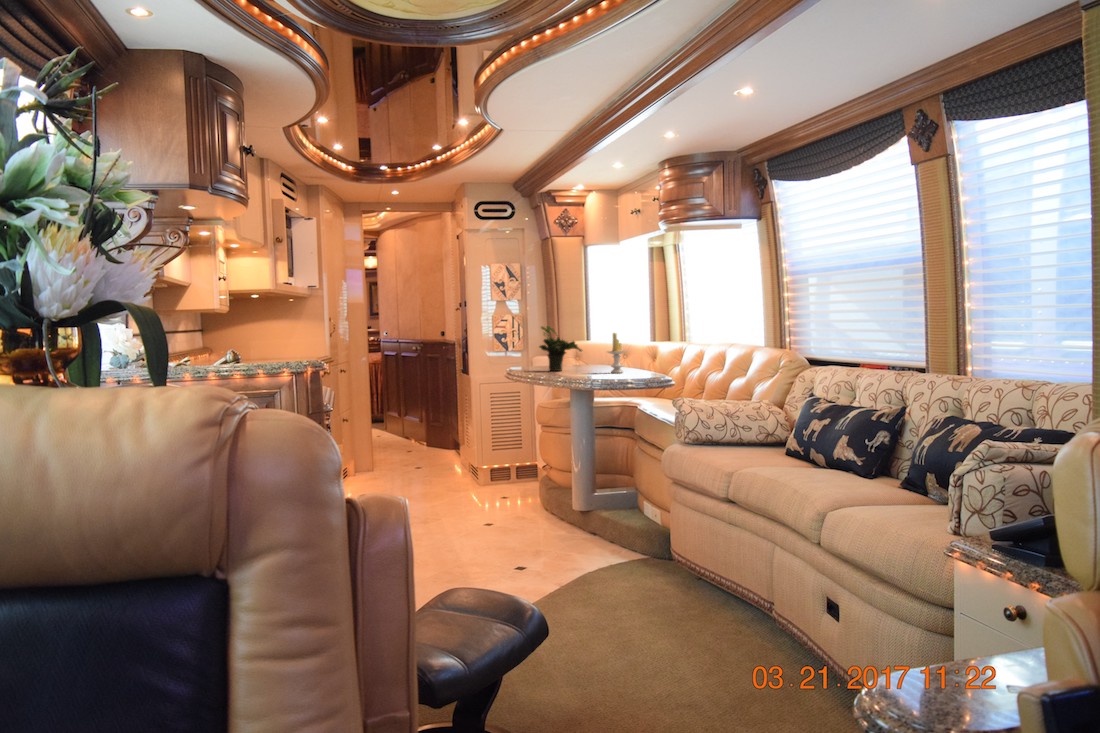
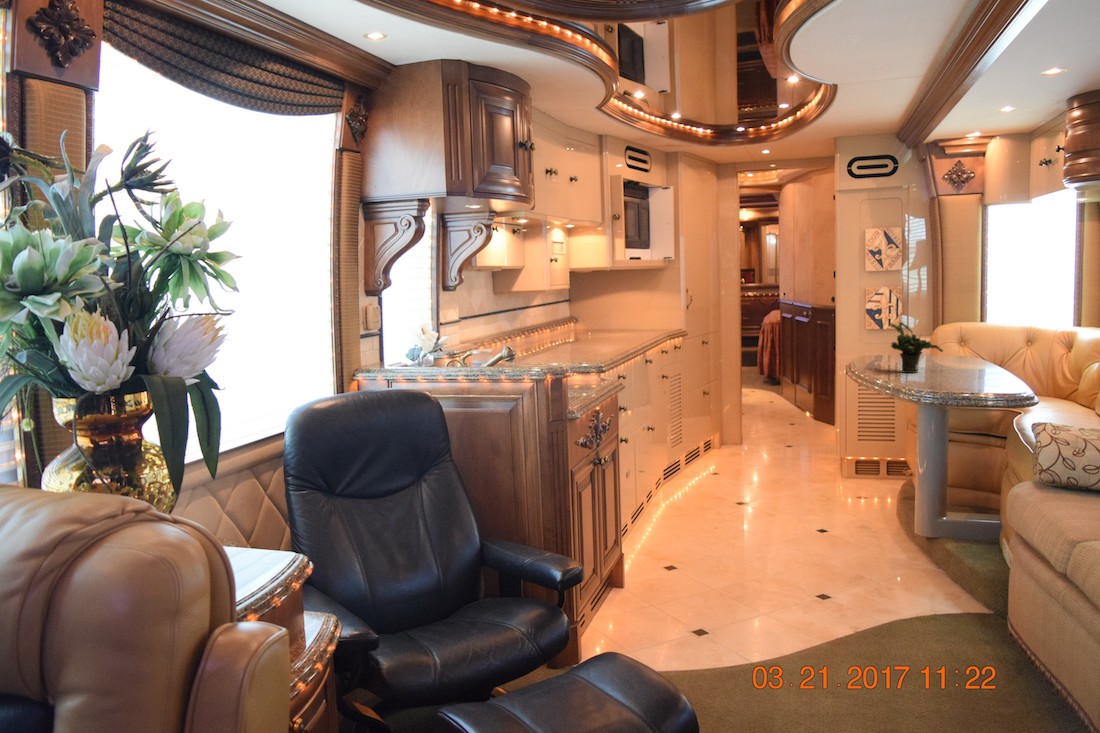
candle: present [607,333,626,373] -> none [966,336,992,384]

